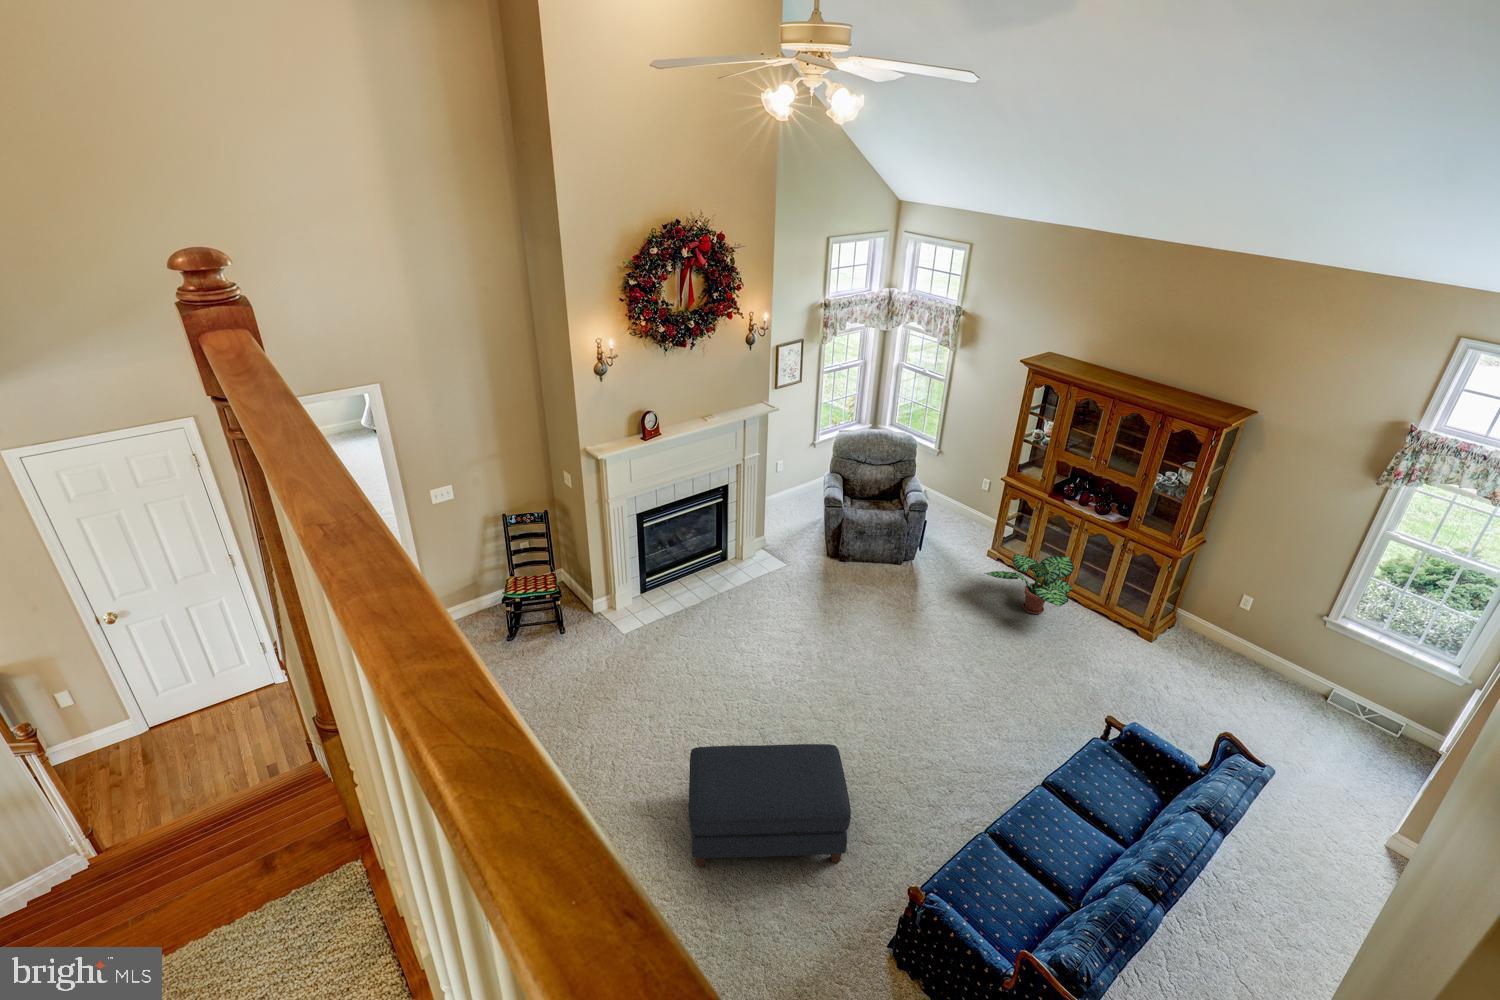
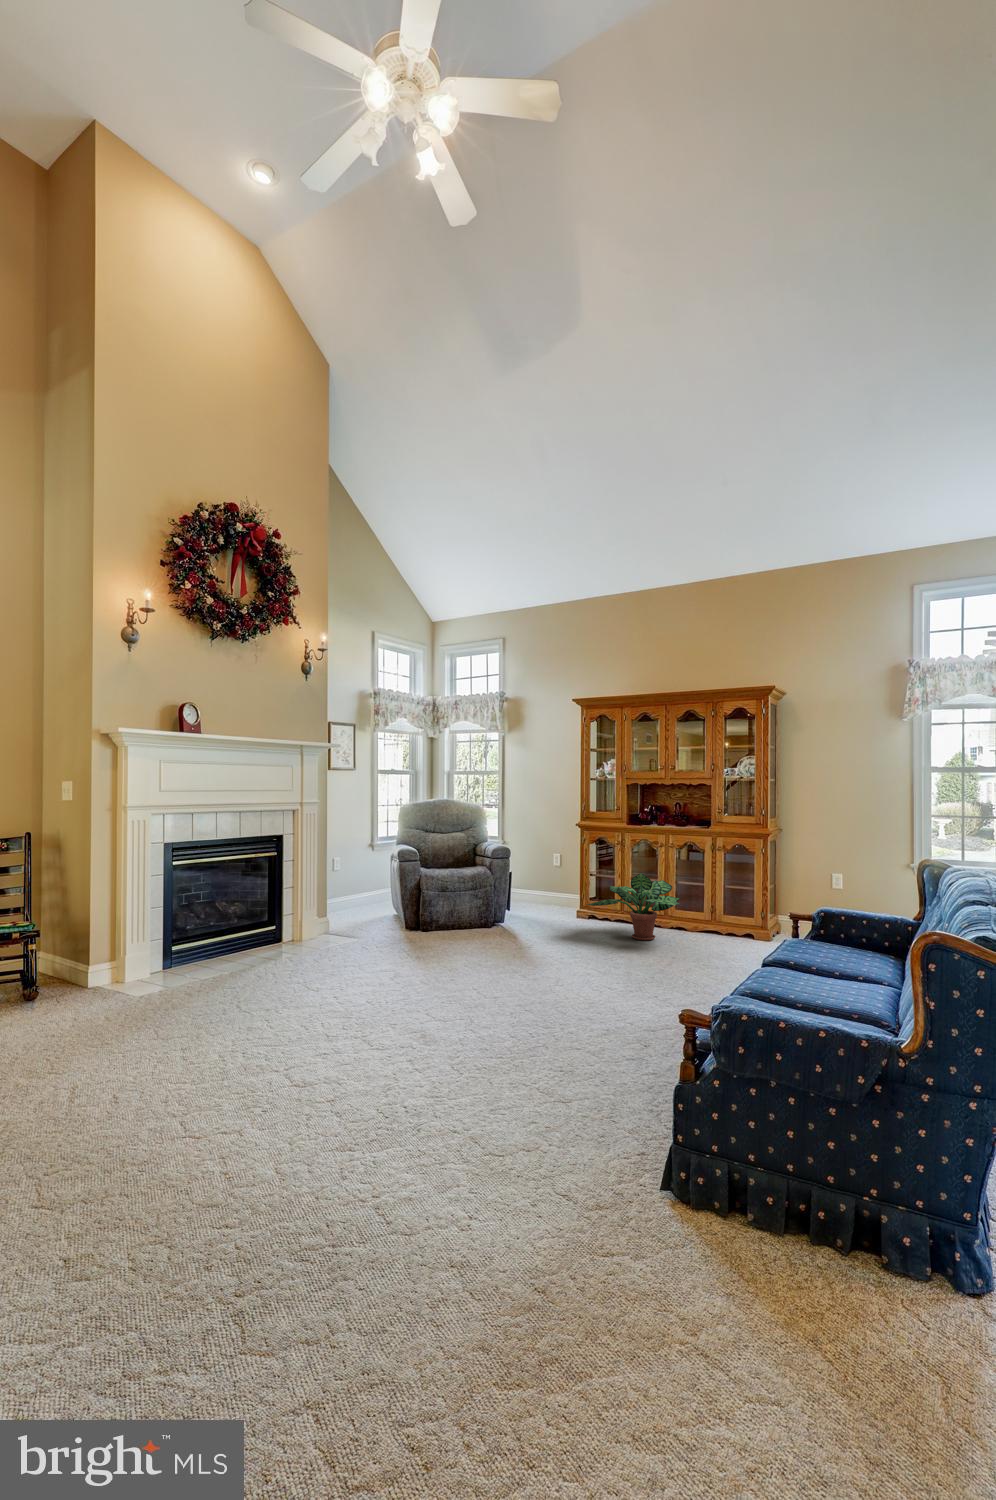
ottoman: present [689,744,851,867] -> none [262,980,535,1188]

